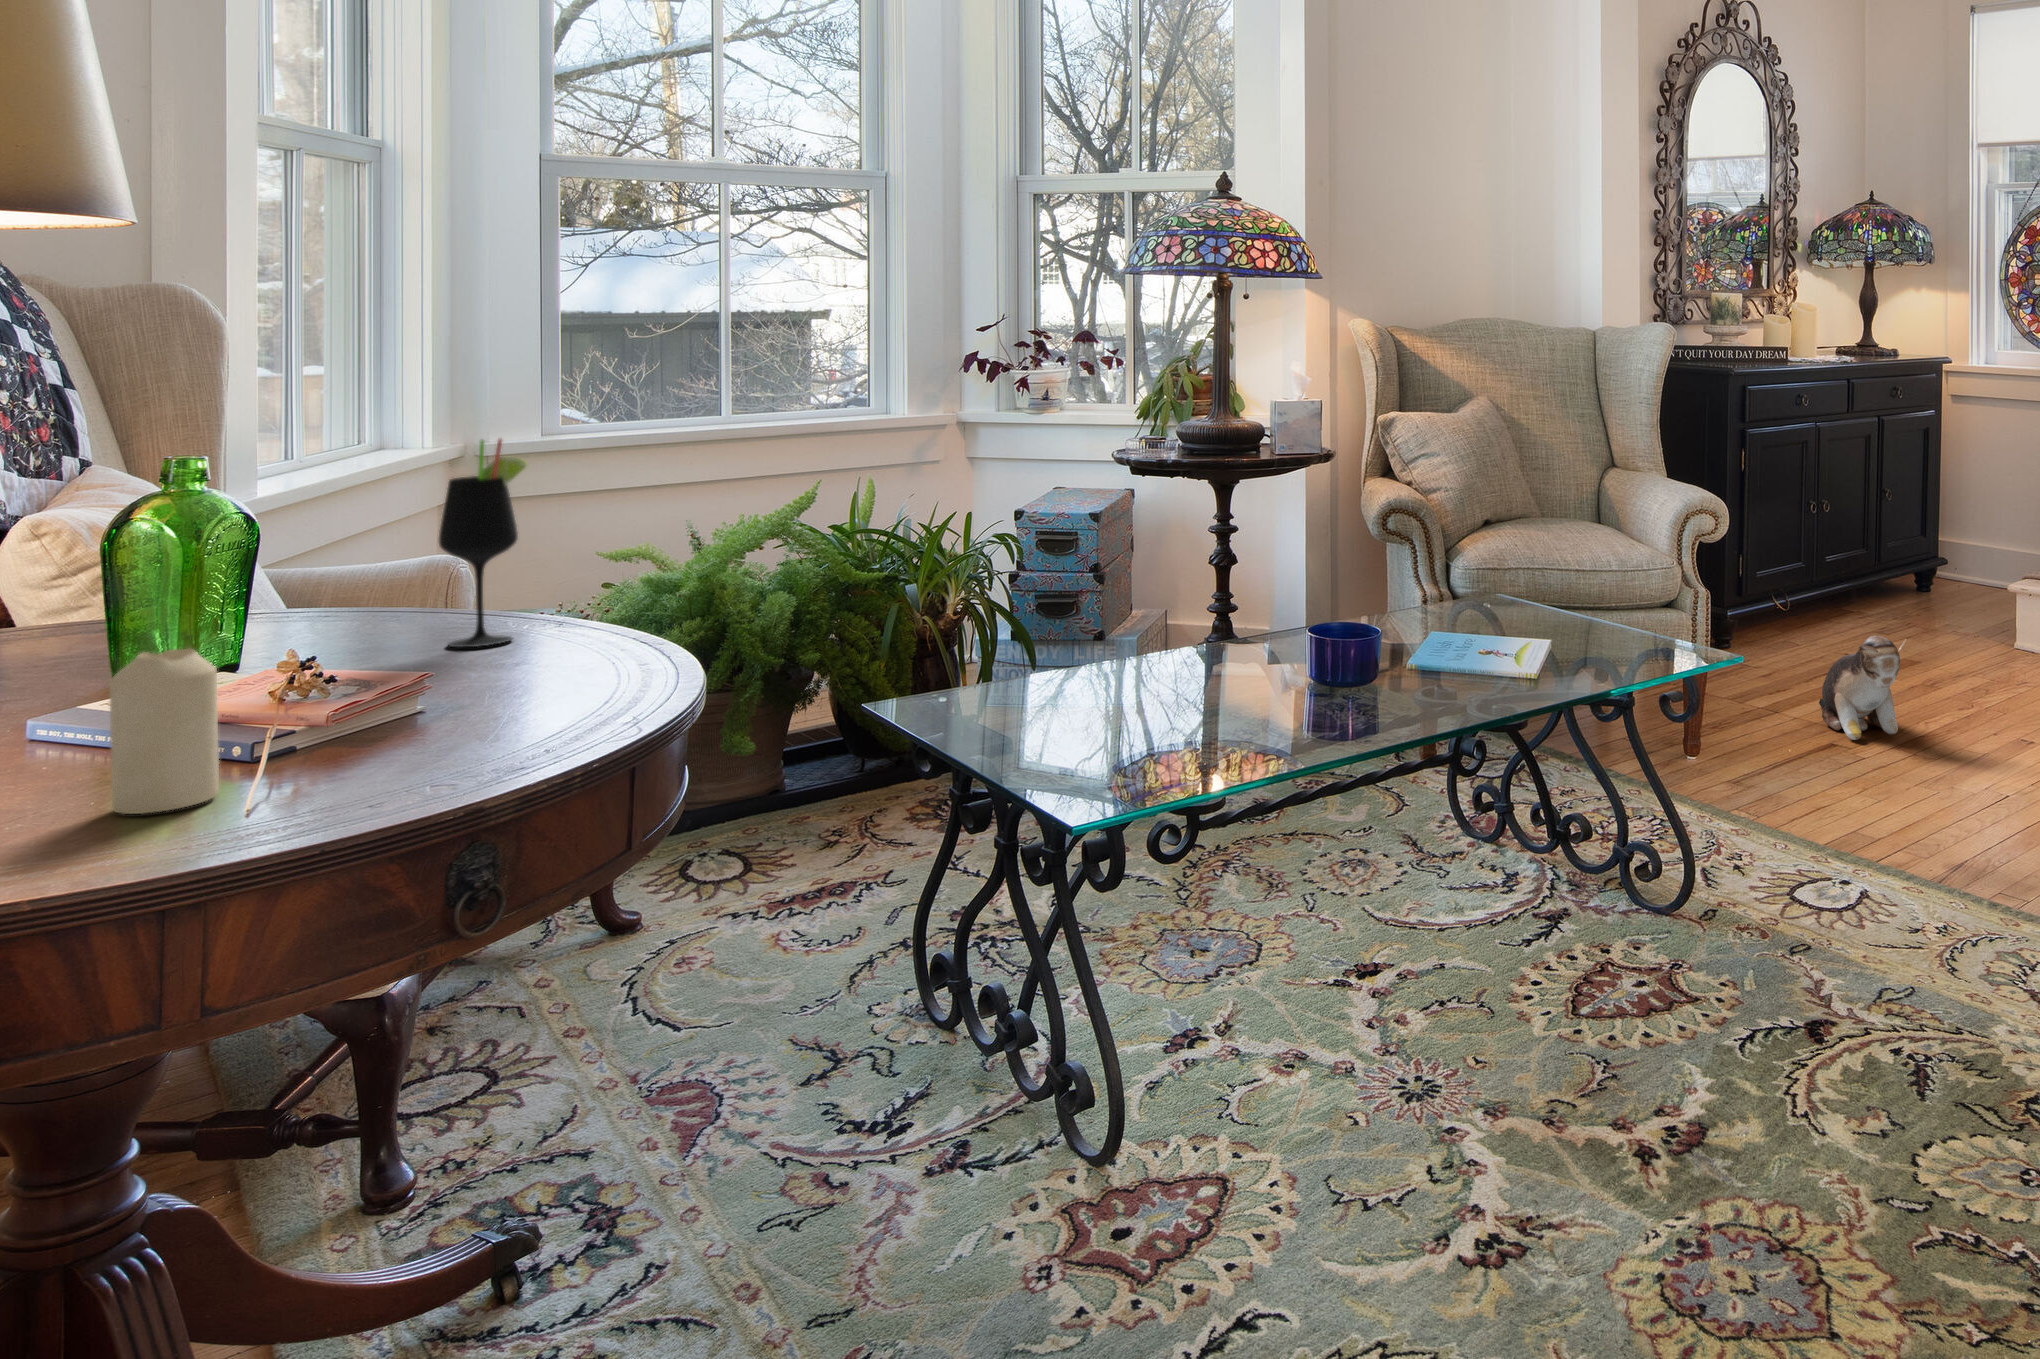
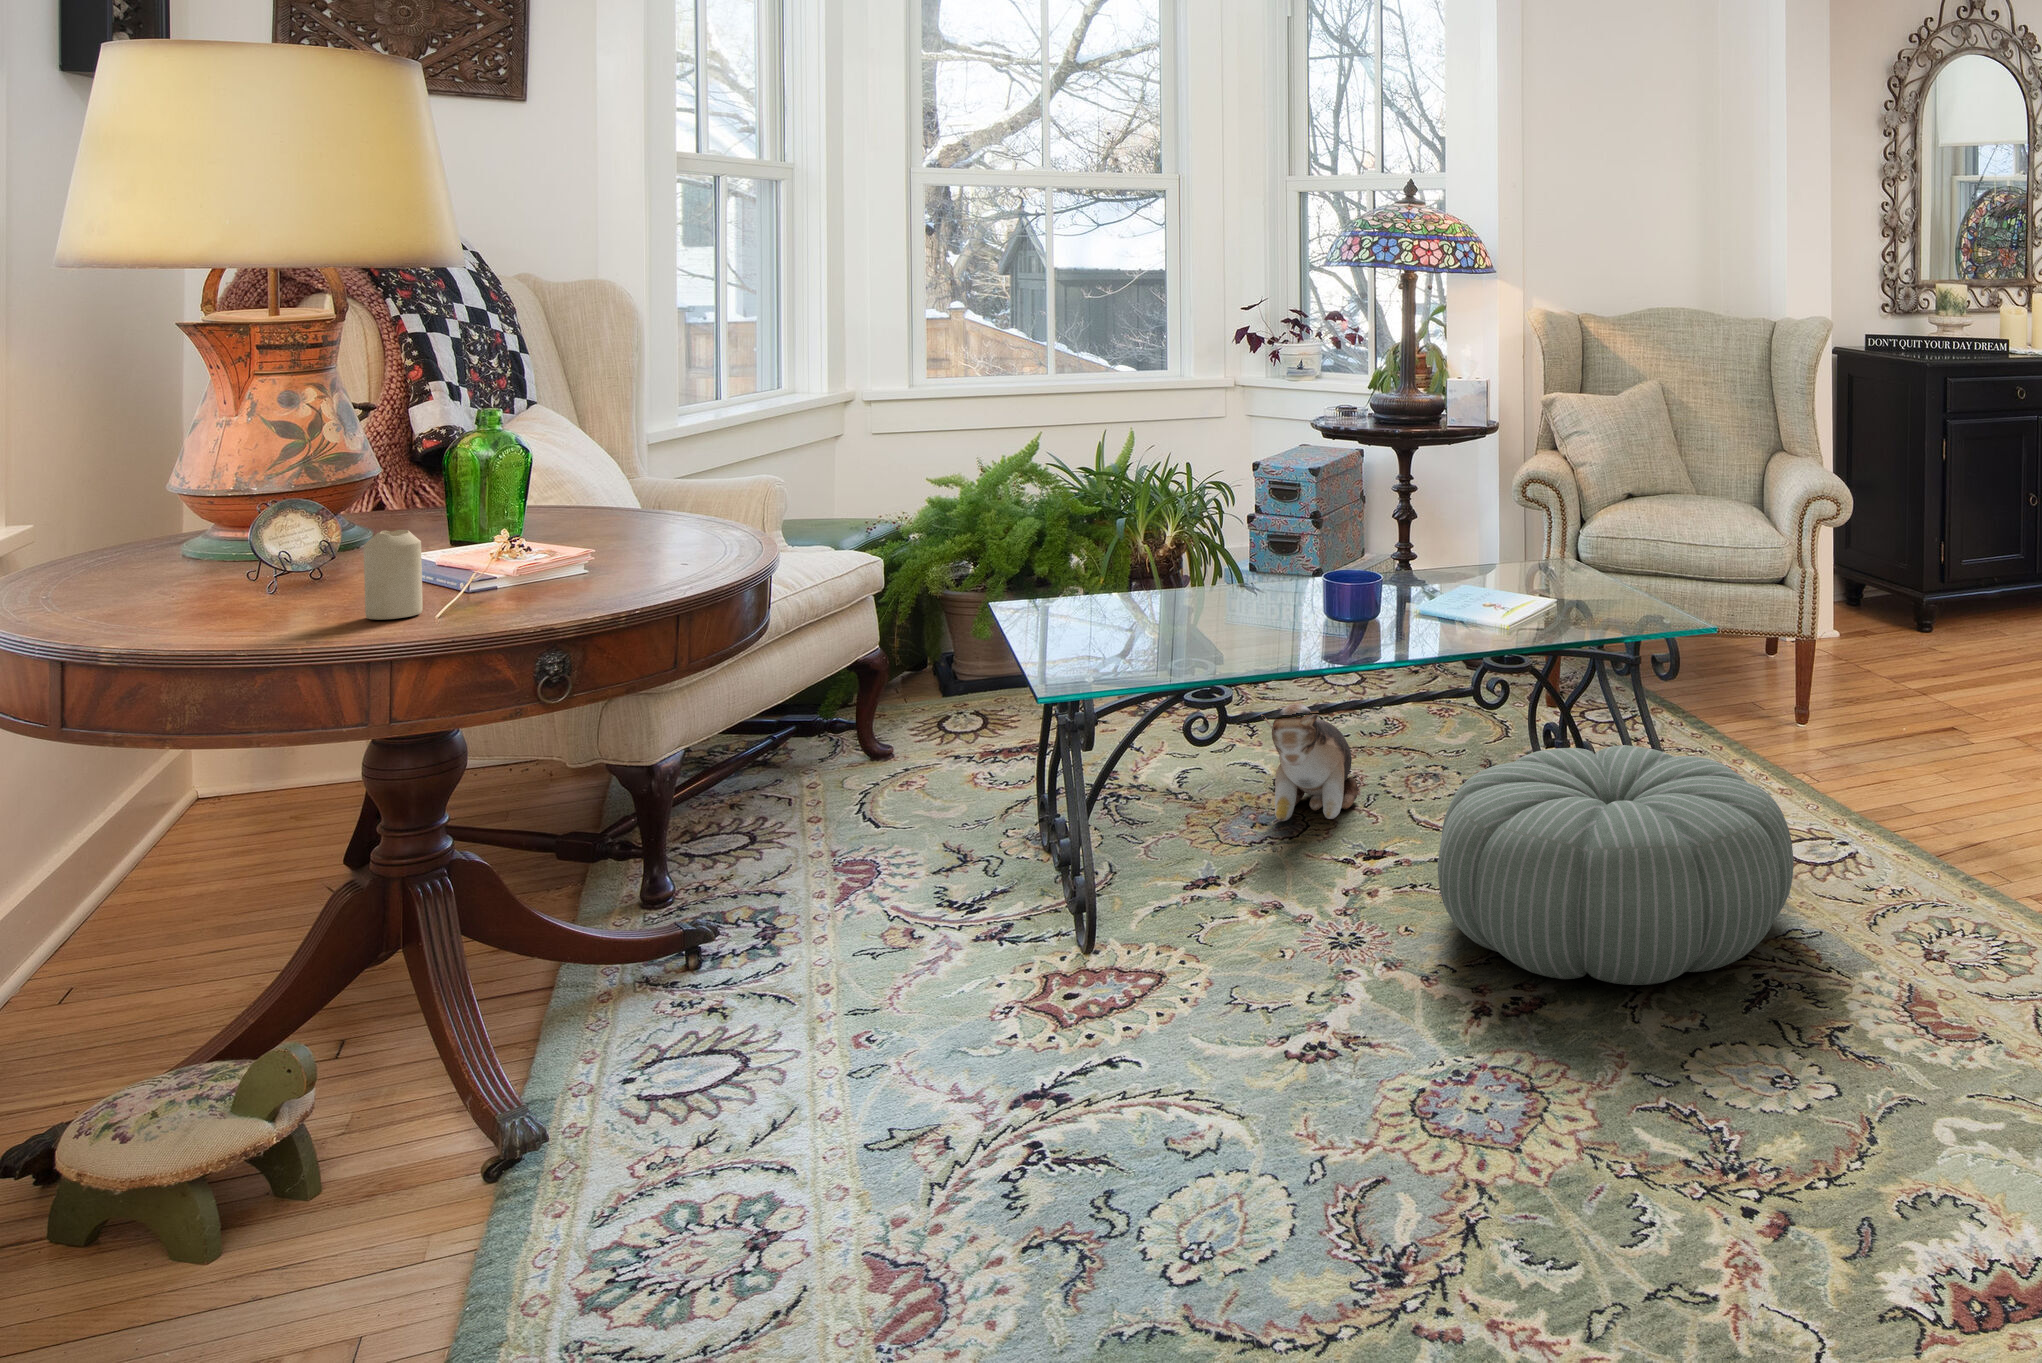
wine glass: present [439,438,527,647] -> none [632,406,686,541]
plush toy: present [1819,635,1906,740] -> present [1261,703,1358,821]
pouf: none [1508,810,1948,1111] -> present [1438,745,1794,985]

